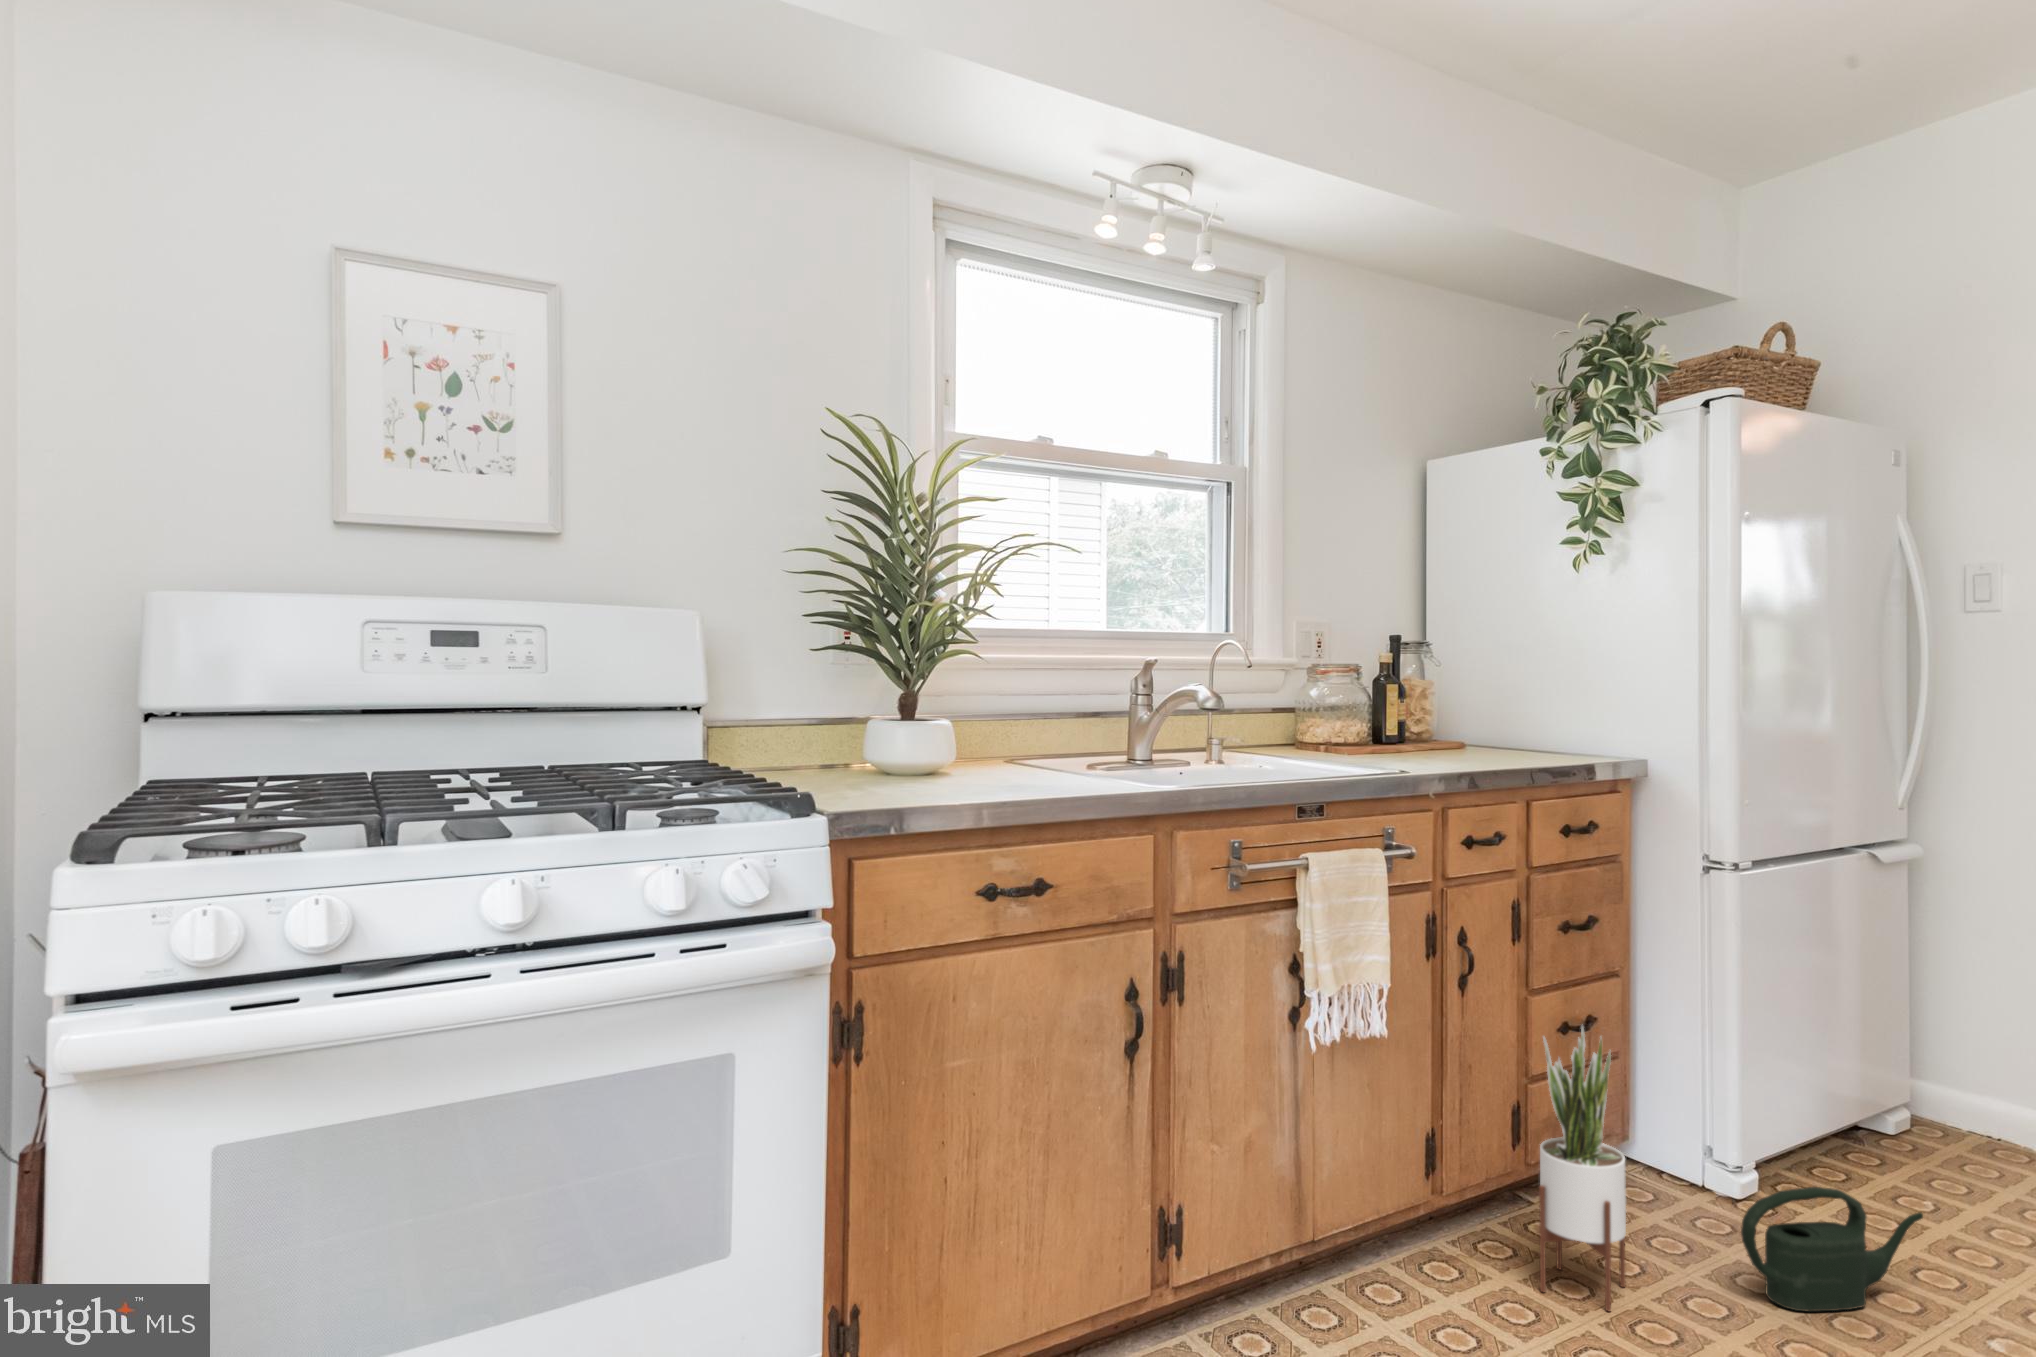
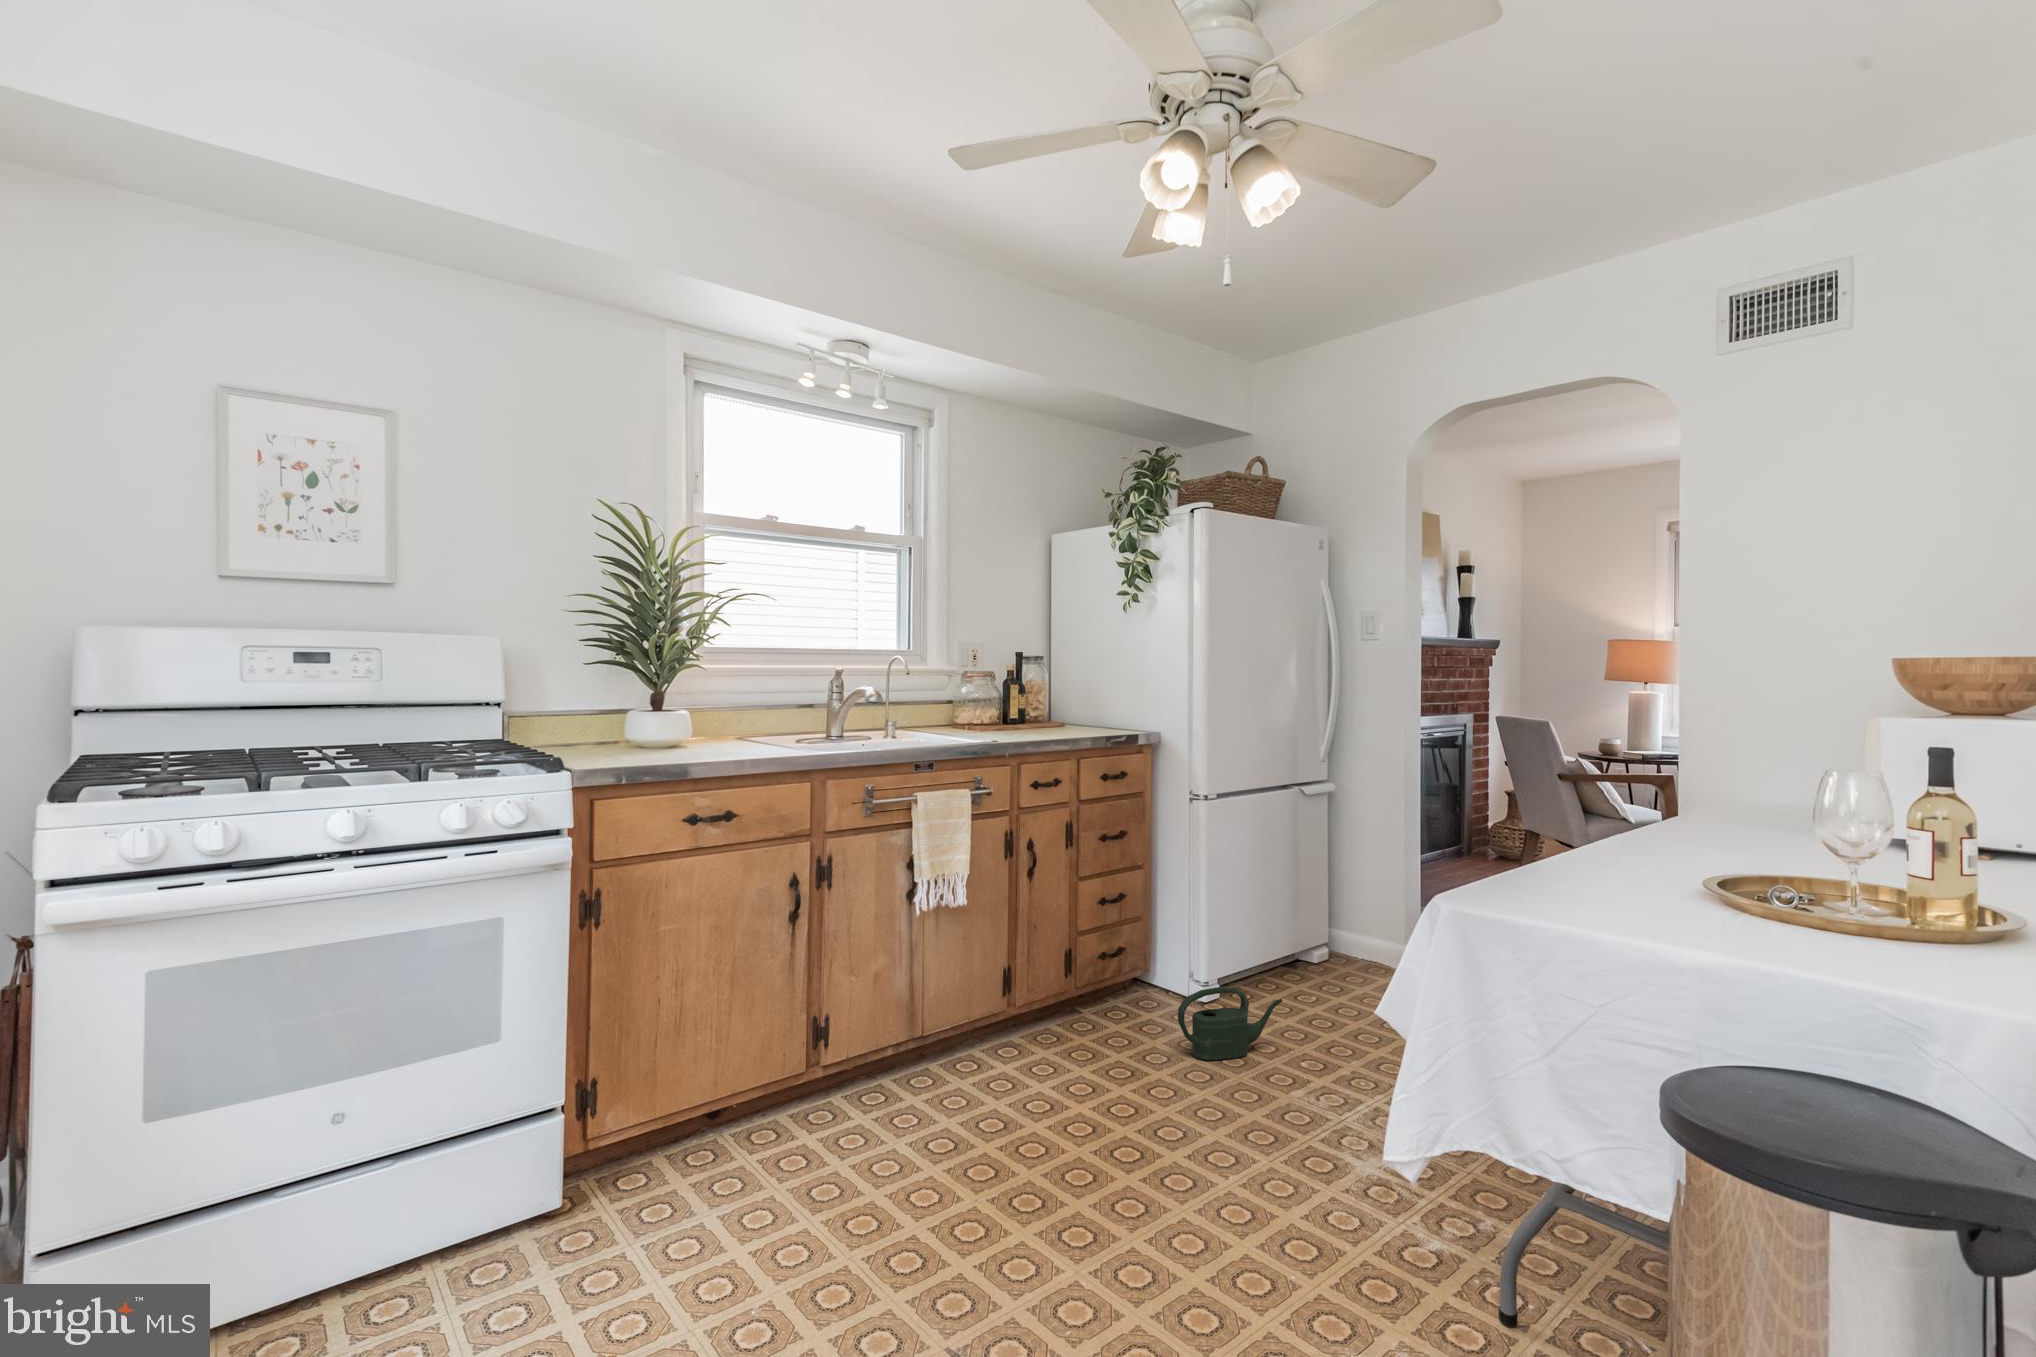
potted plant: present [1539,1027,1626,1311] -> none [1060,895,1114,1068]

